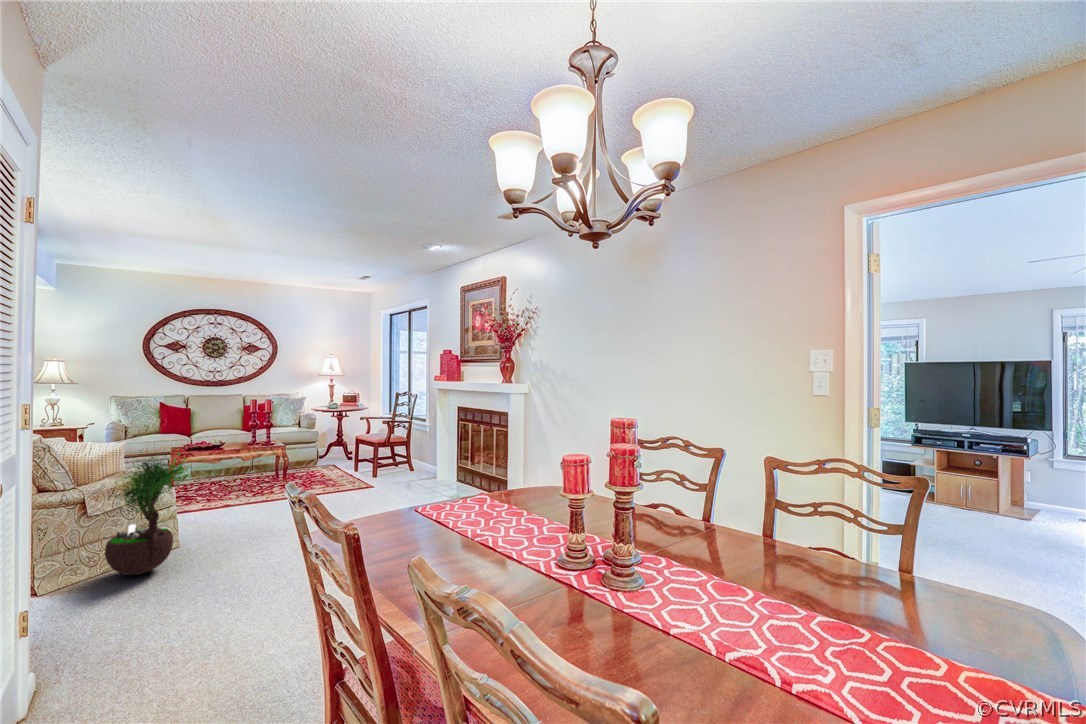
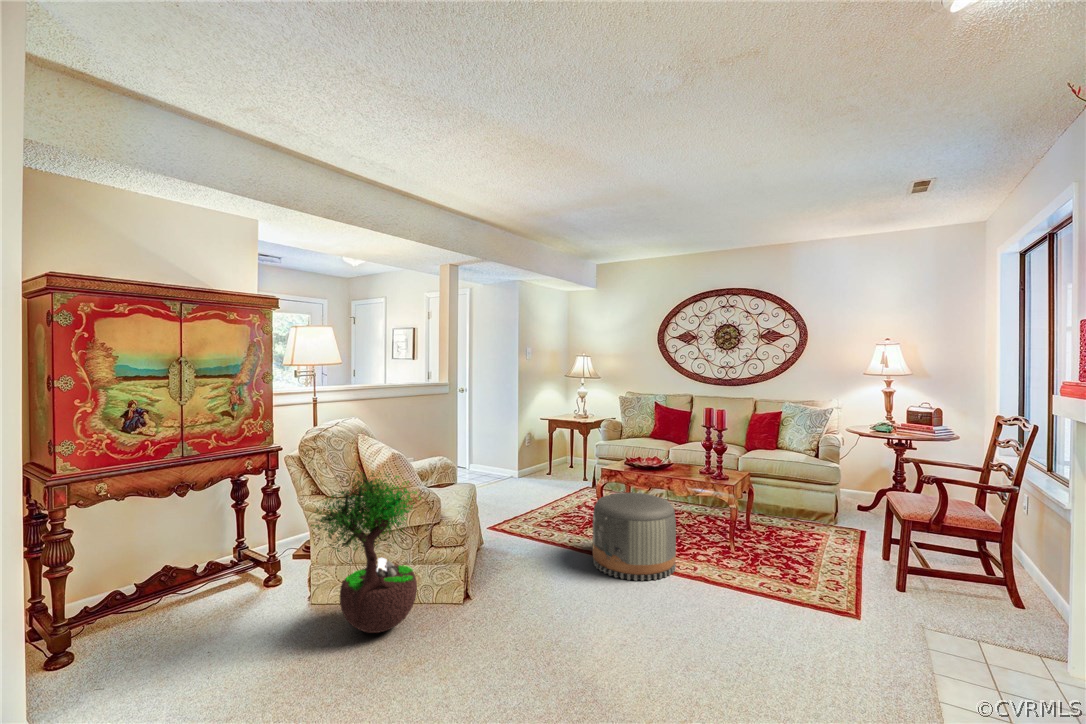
pouf: none [209,460,272,514] -> present [593,493,676,581]

